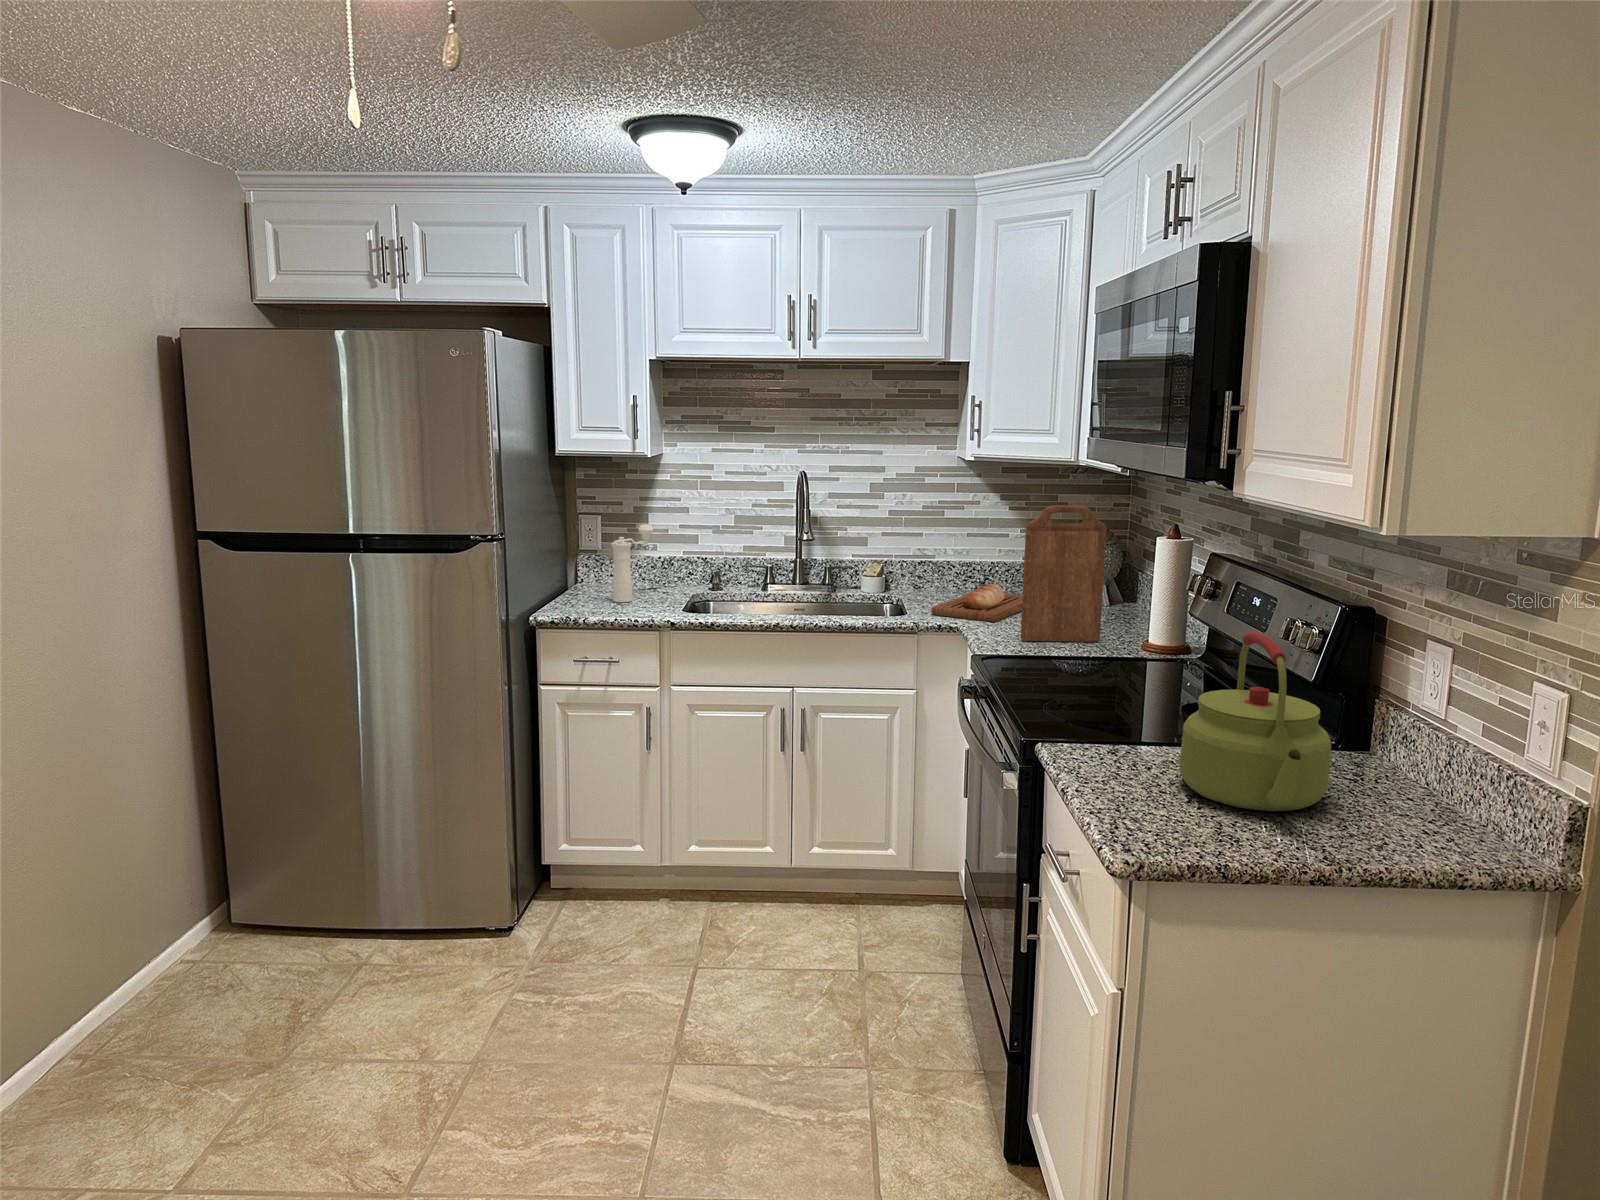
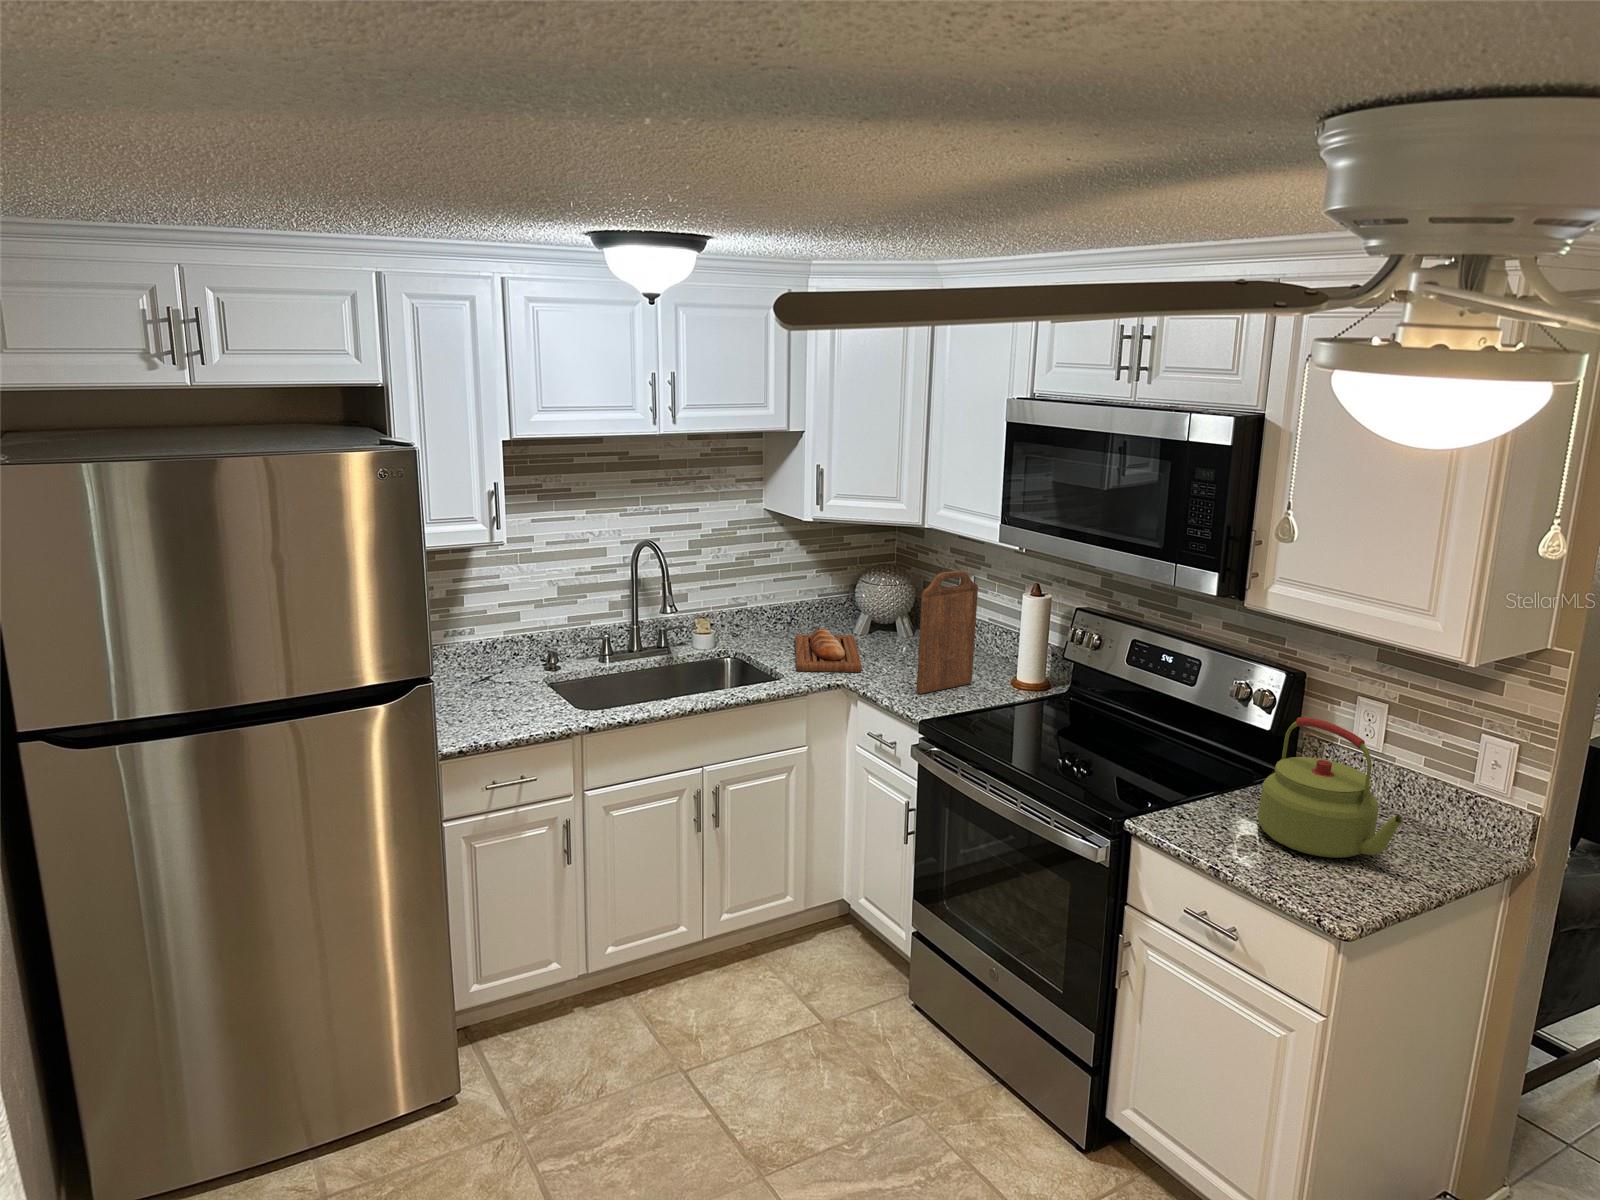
pepper mill: present [611,525,653,602] -> none [464,613,496,707]

